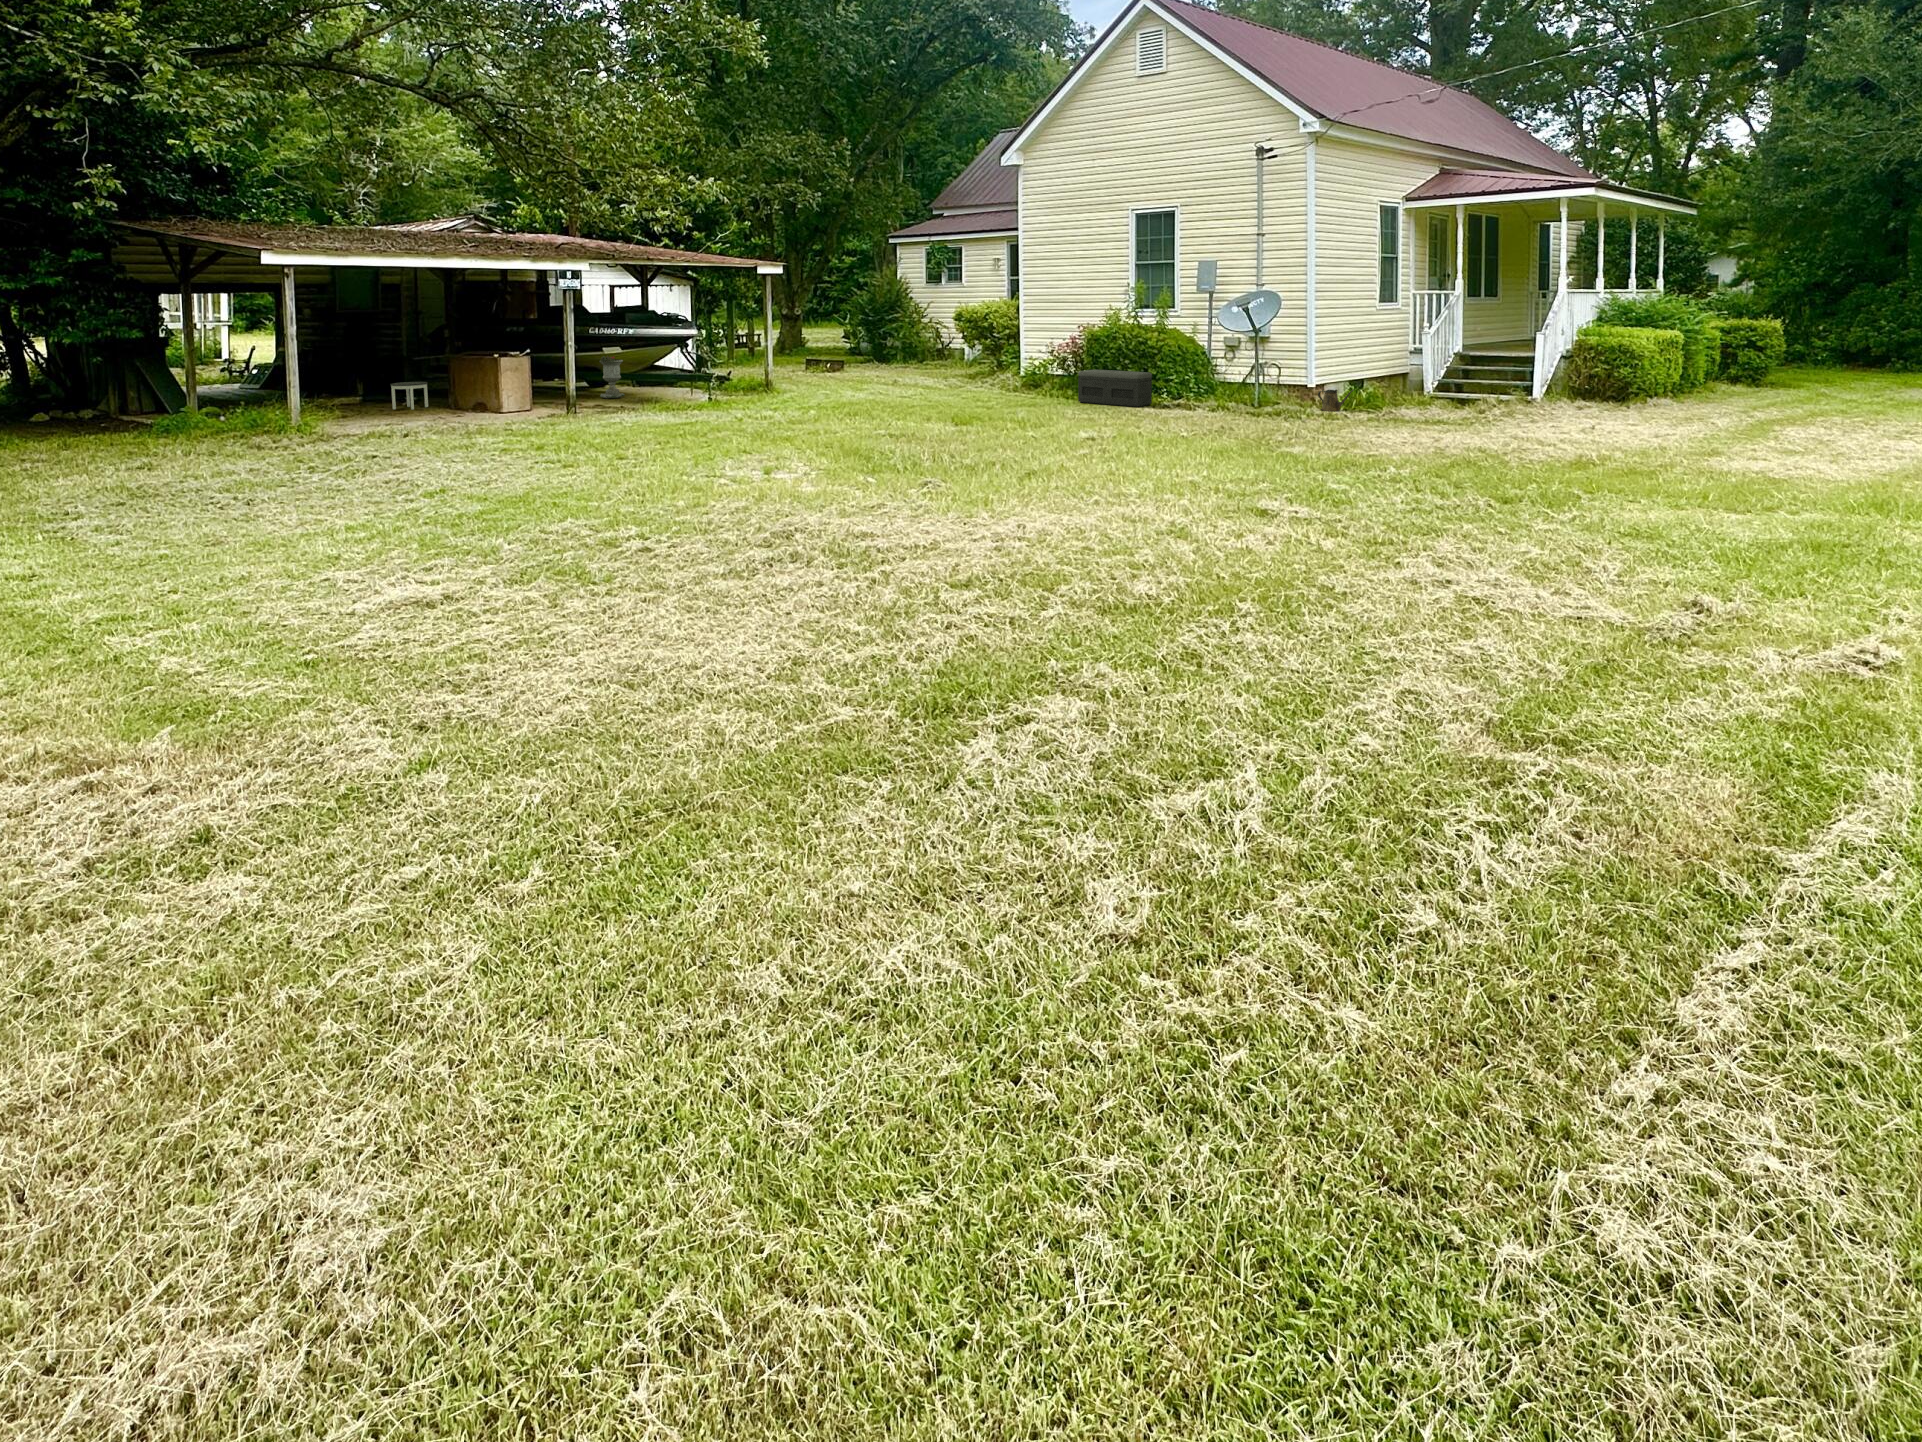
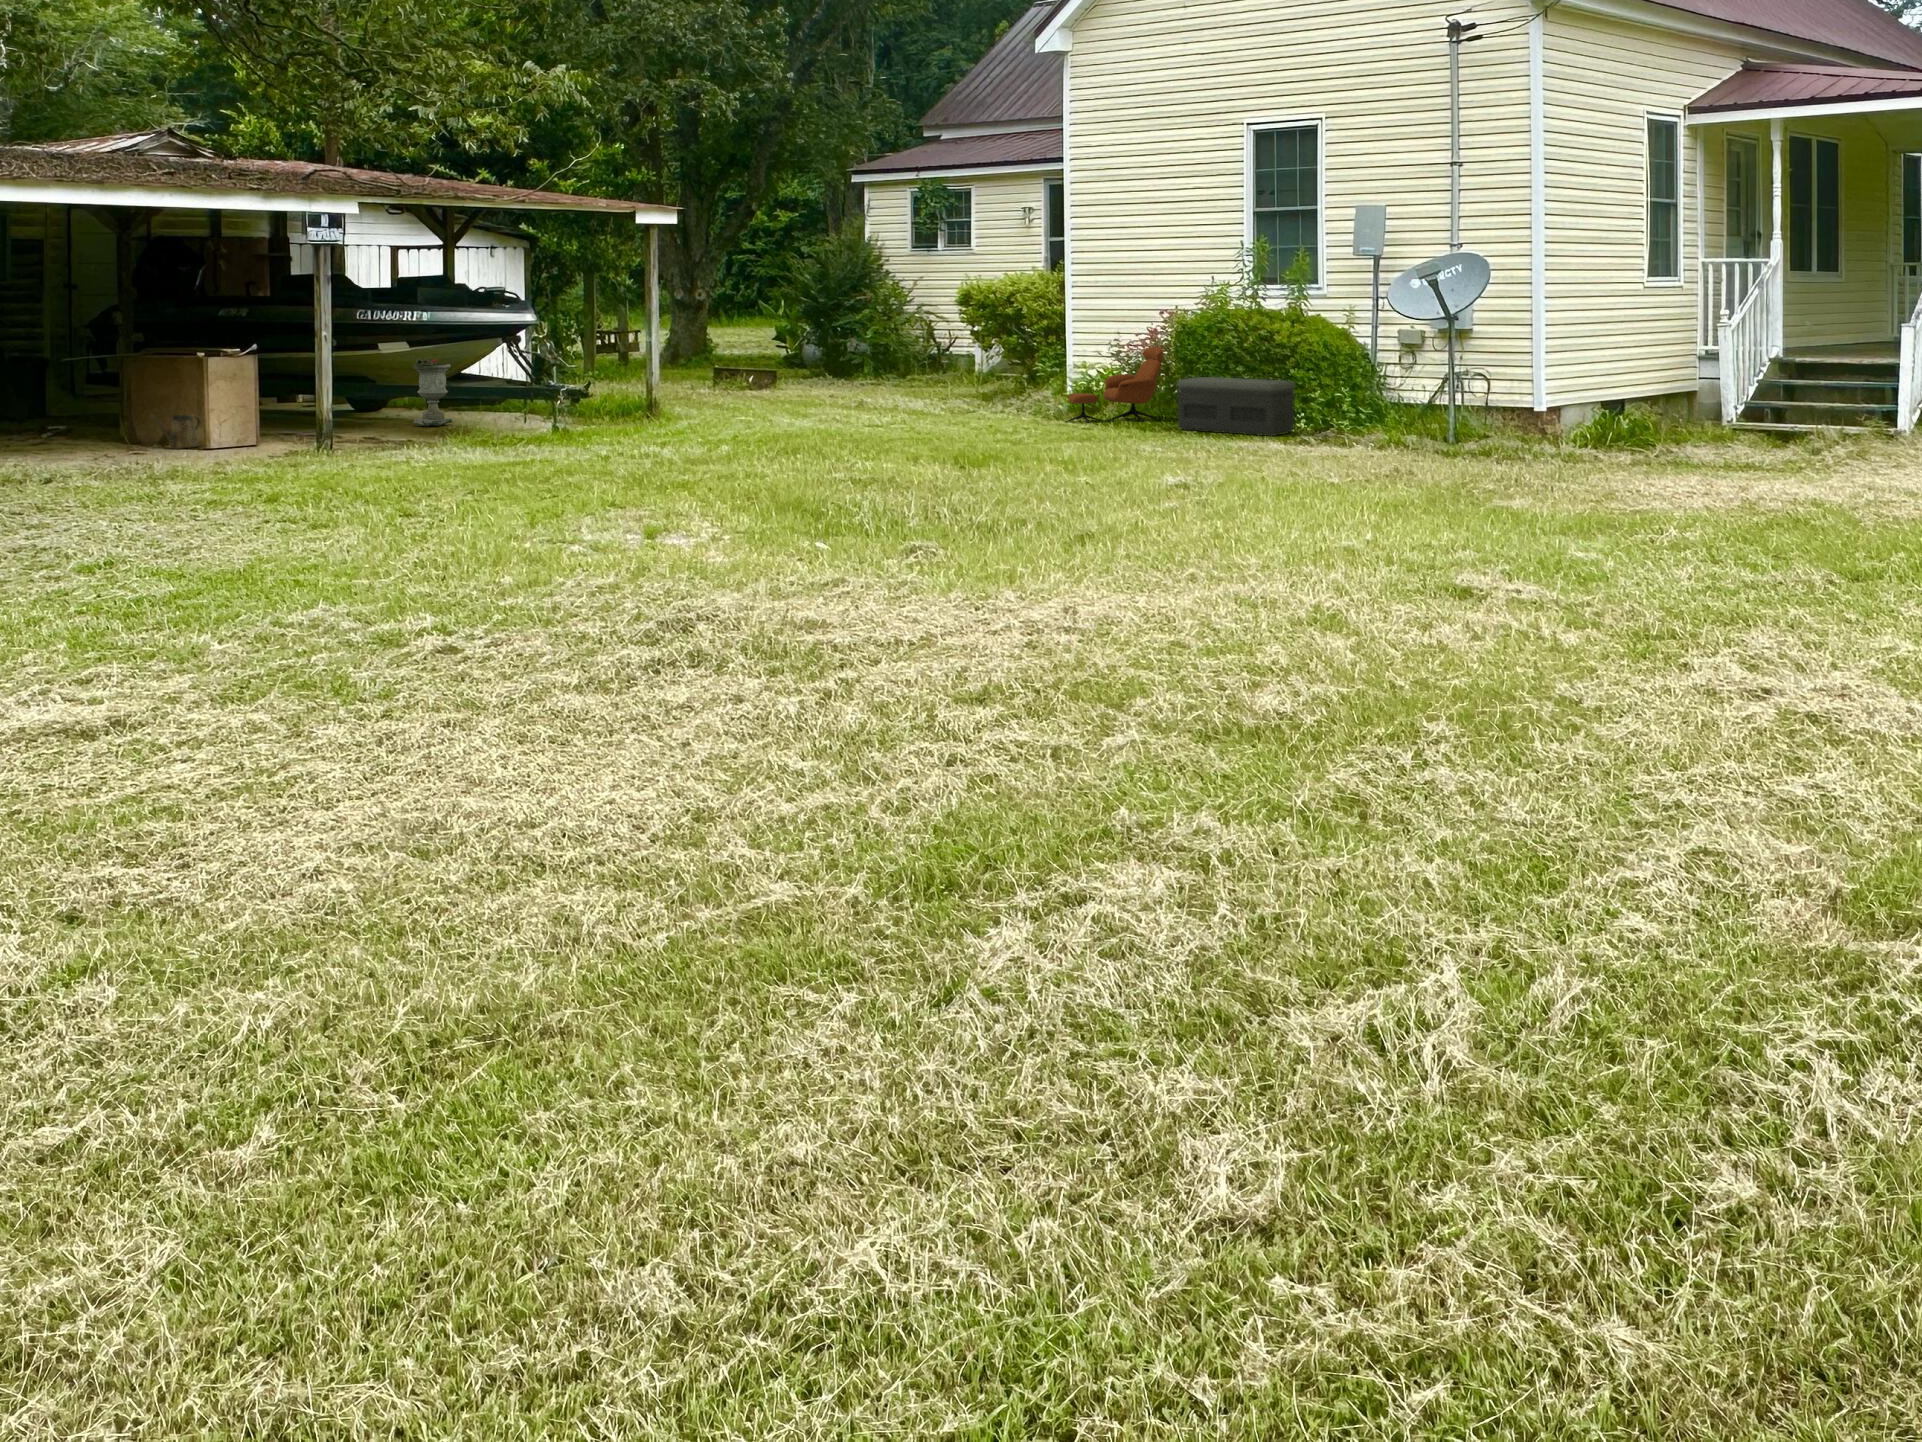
lounge chair: none [1007,350,1069,398] -> present [1066,347,1163,423]
round table: present [391,382,428,410] -> none [76,399,136,443]
watering can: present [1318,389,1354,411] -> present [152,415,201,449]

